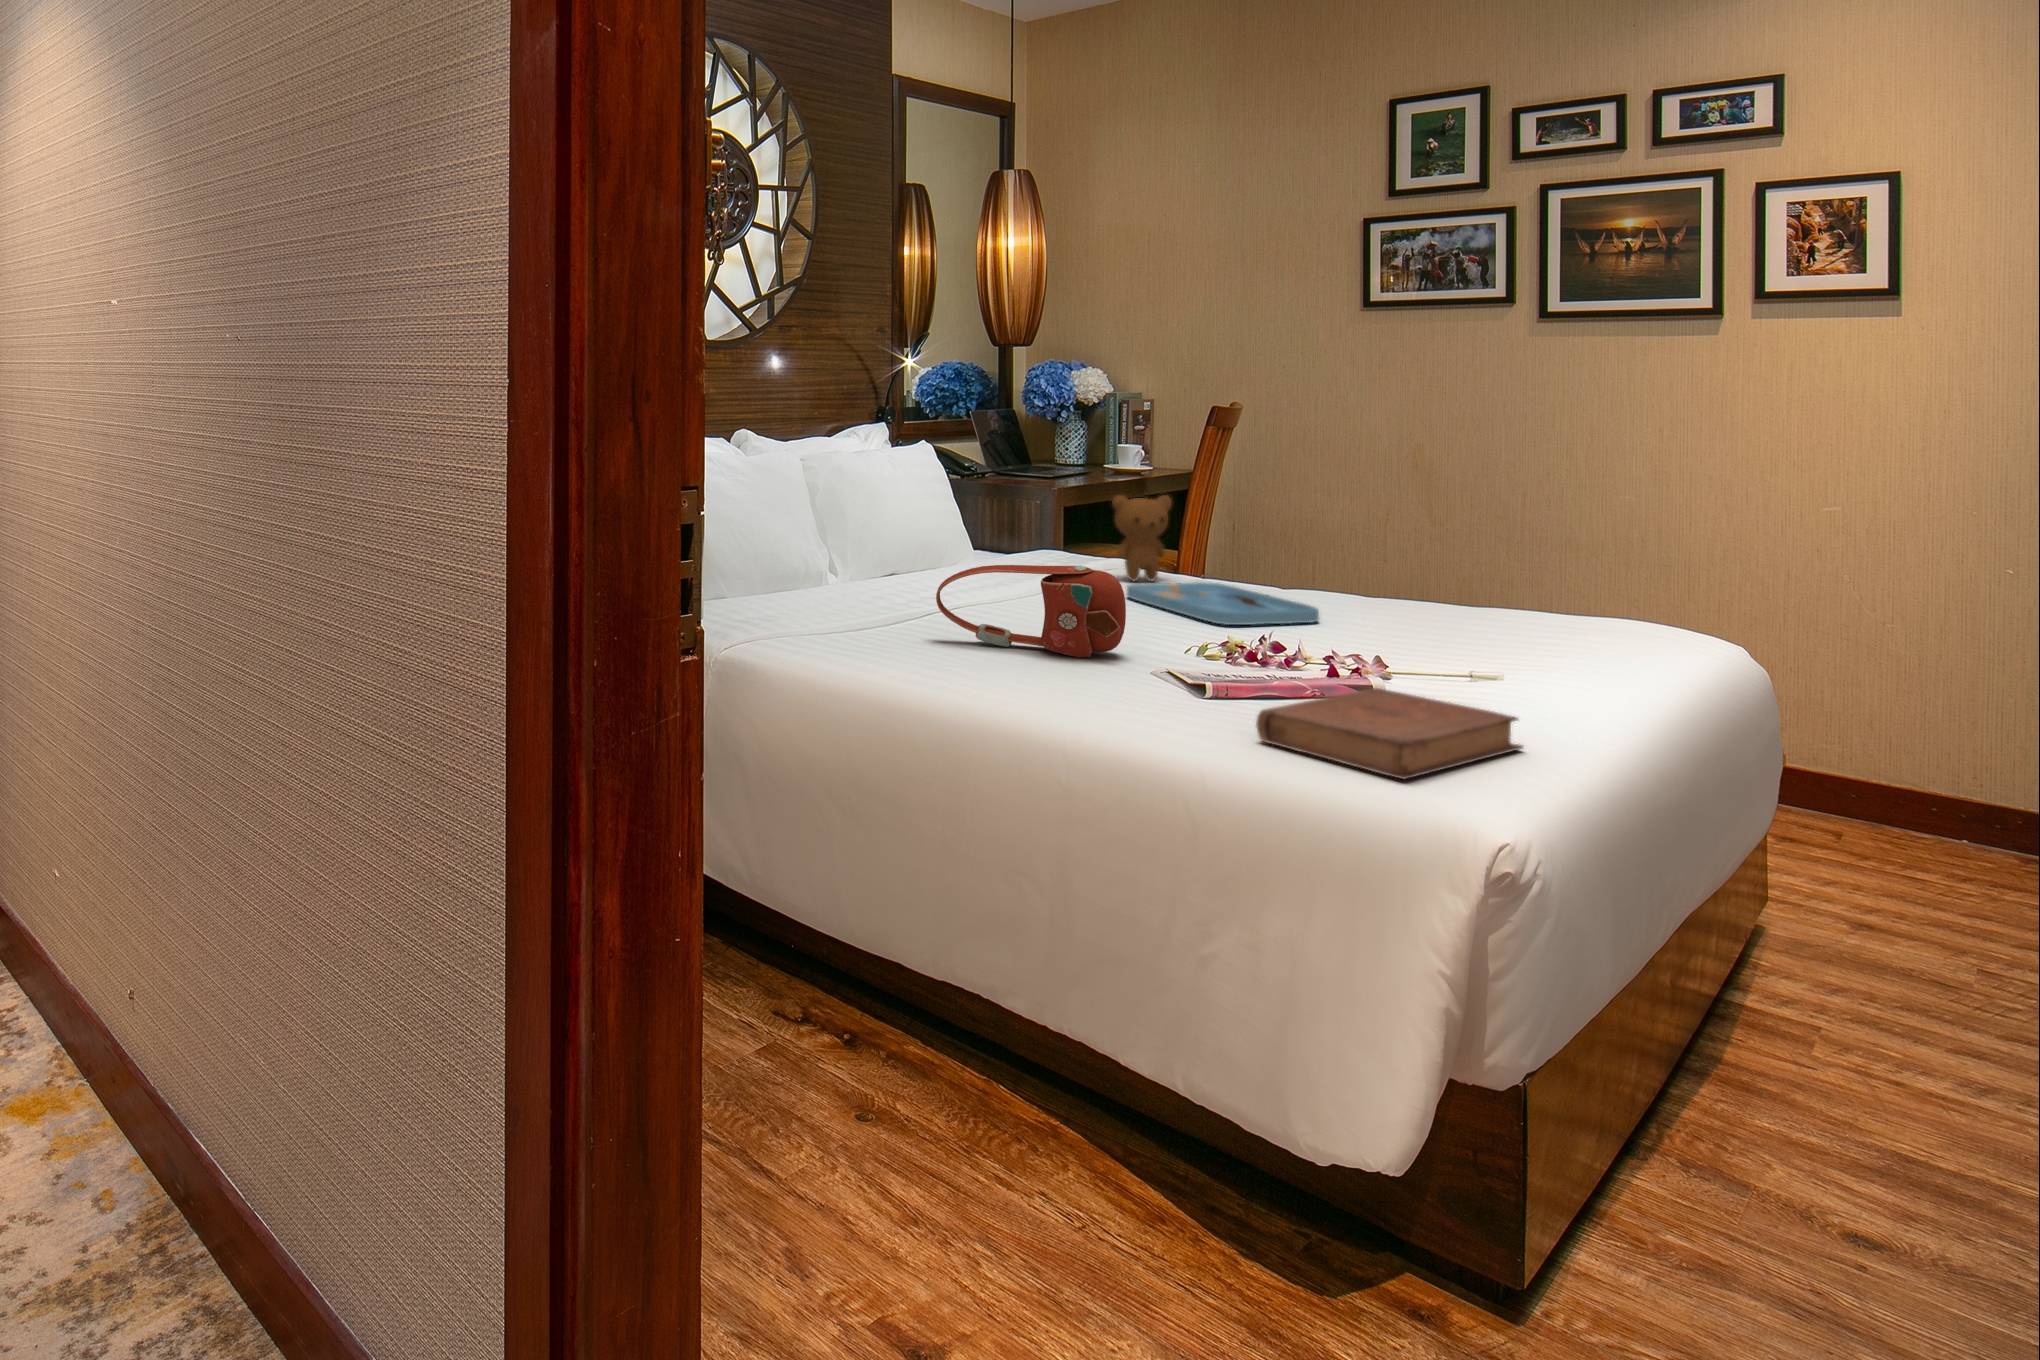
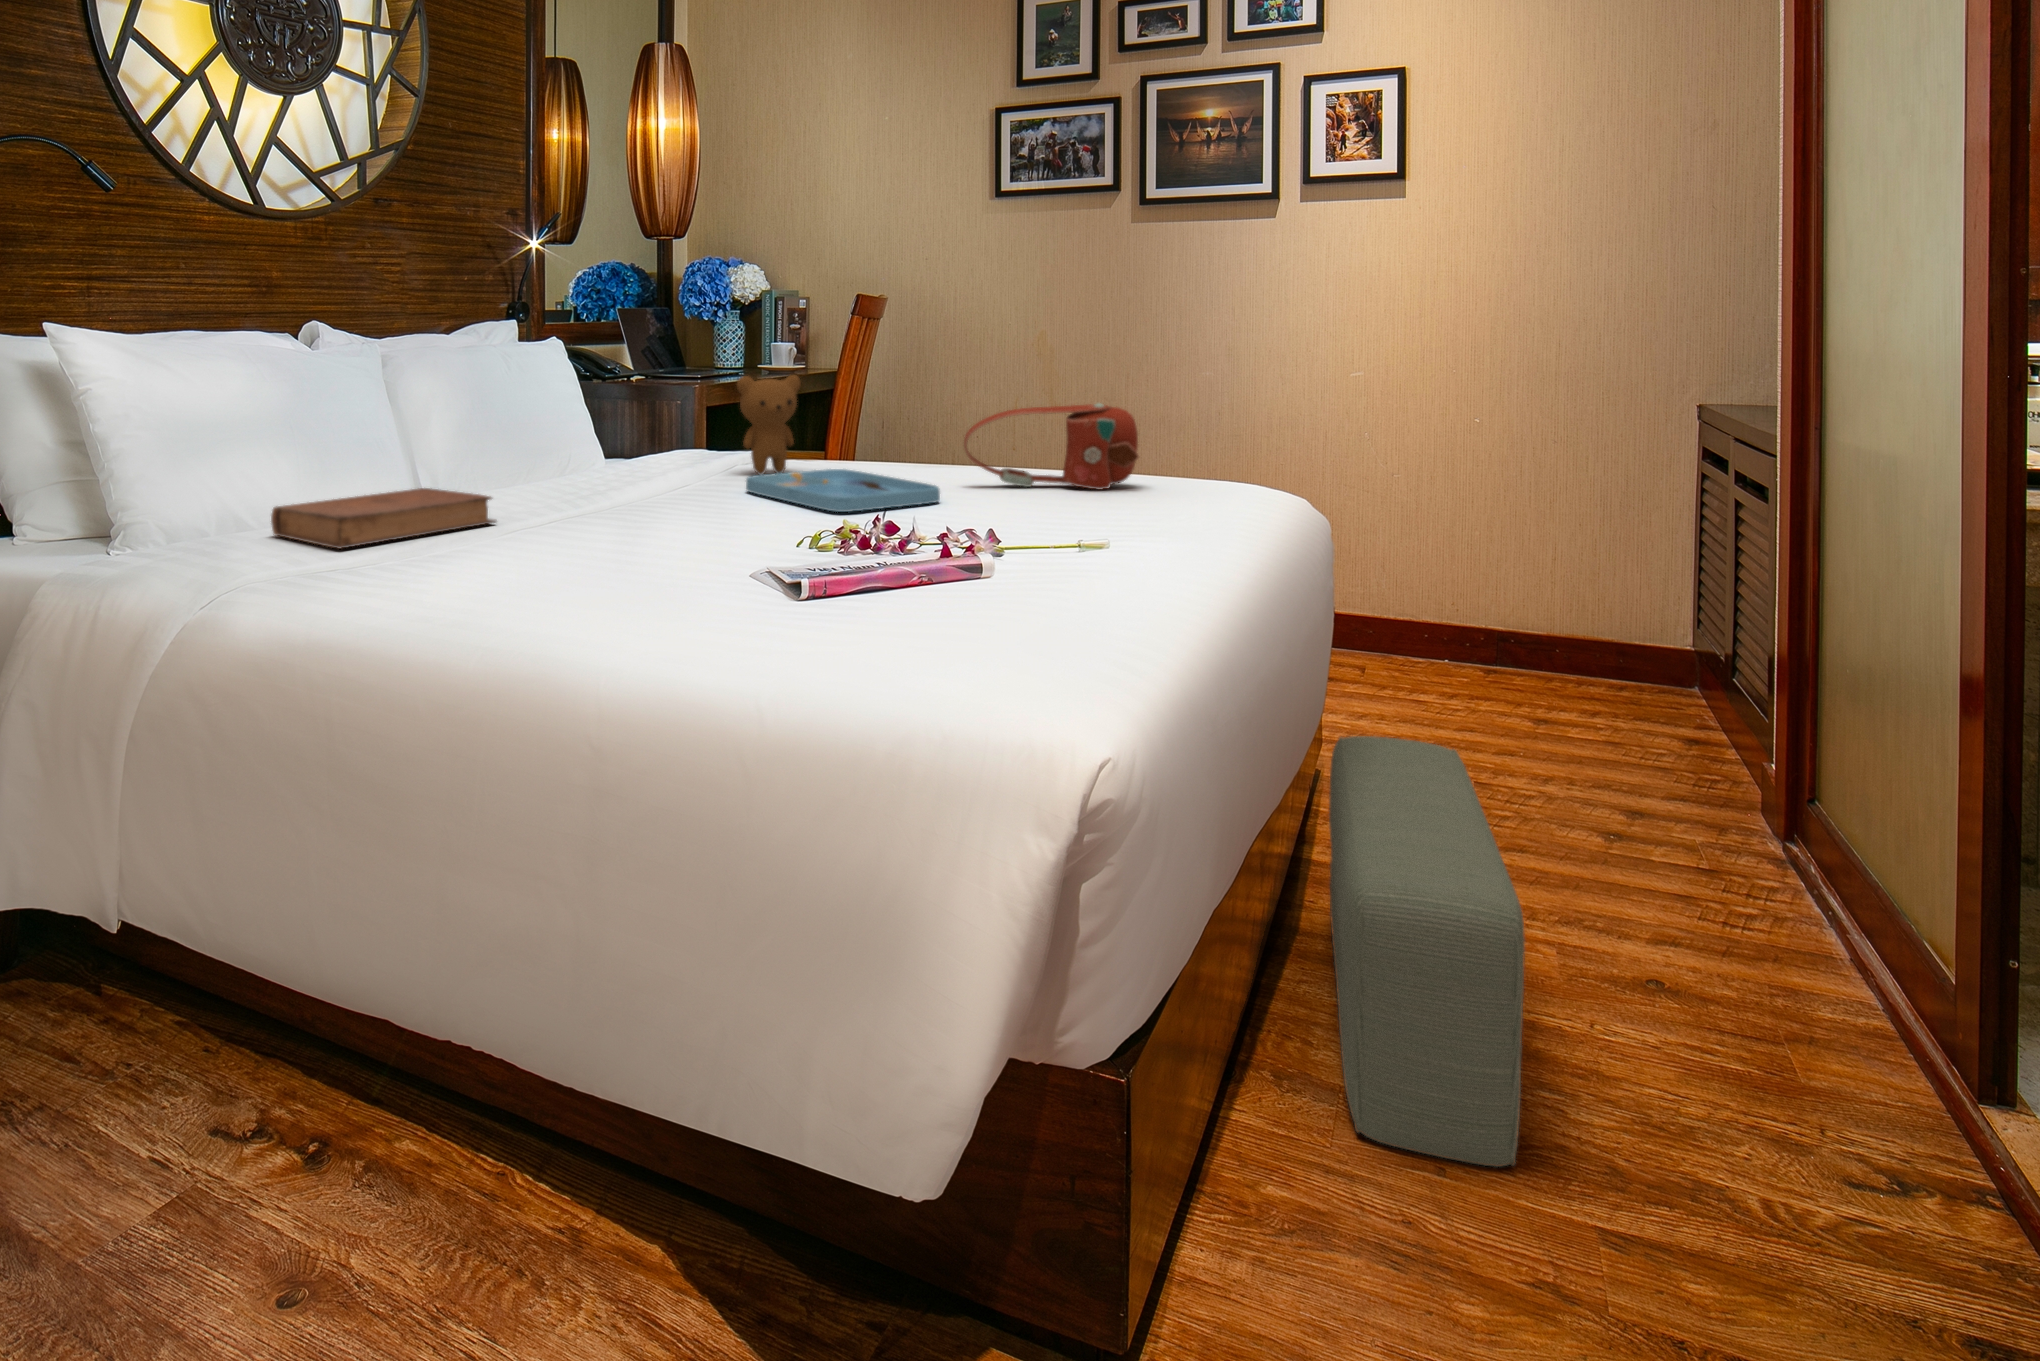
handbag: present [936,565,1126,657] -> present [964,403,1139,489]
book: present [1256,688,1523,779] -> present [271,488,496,549]
pouf: none [1747,883,1947,1280] -> present [1329,736,1525,1167]

